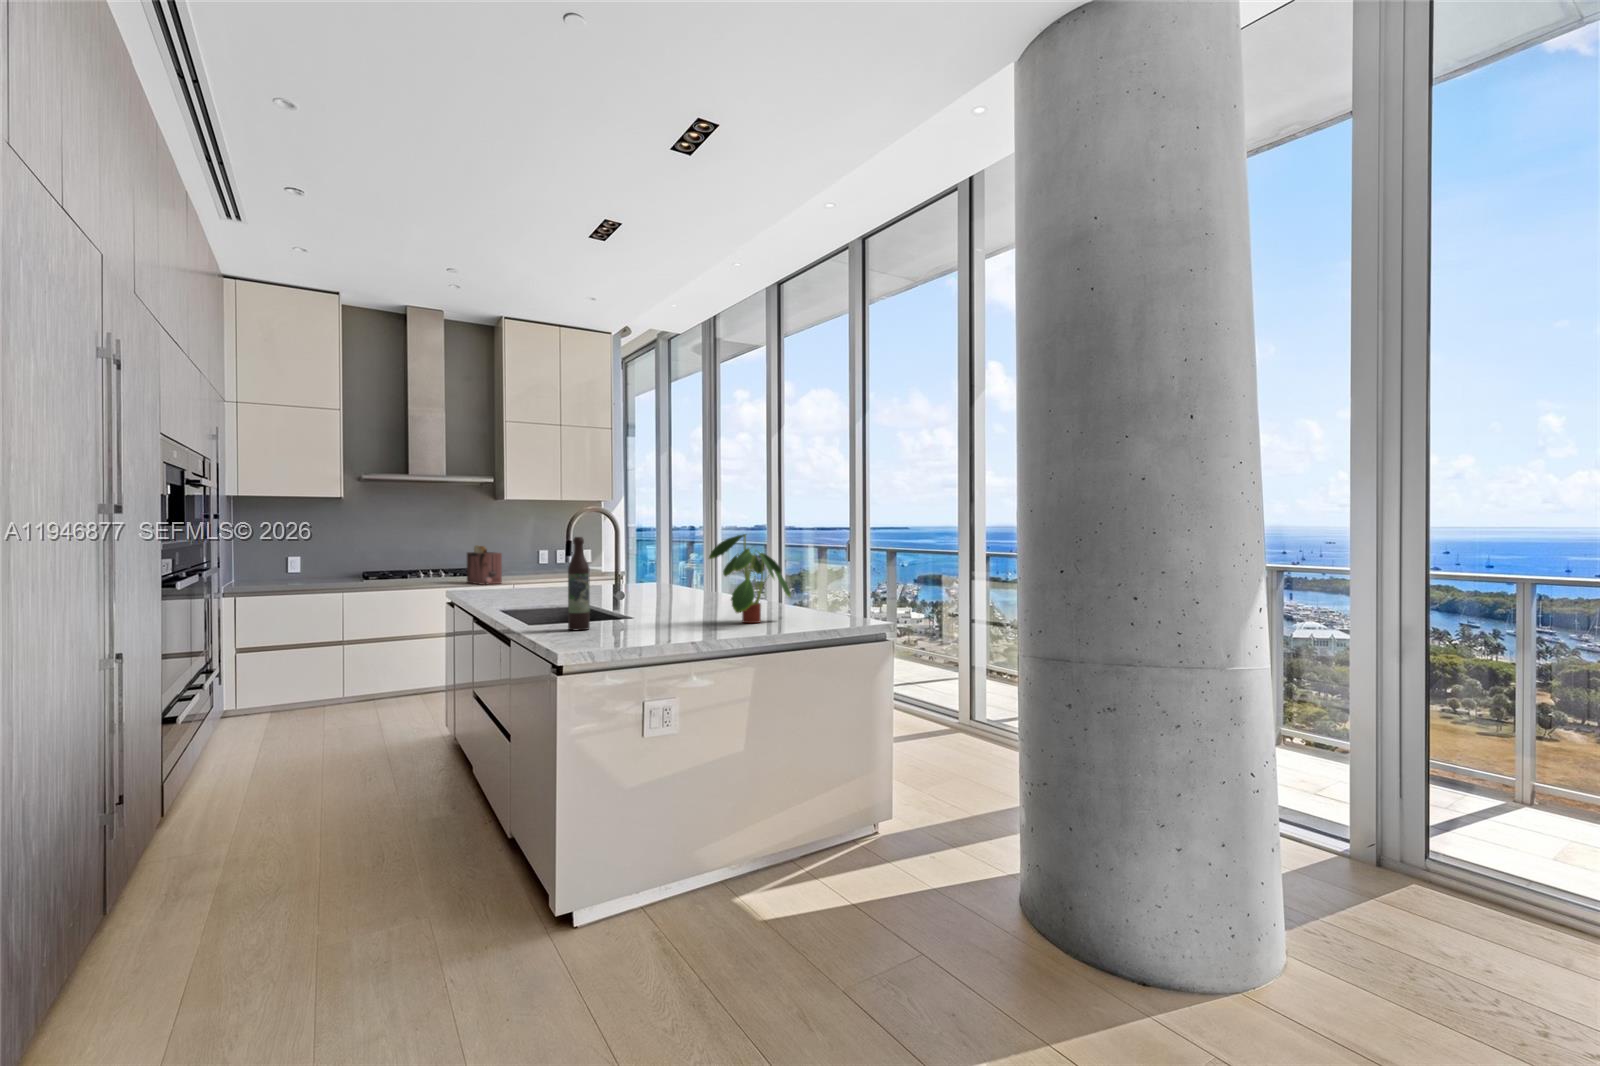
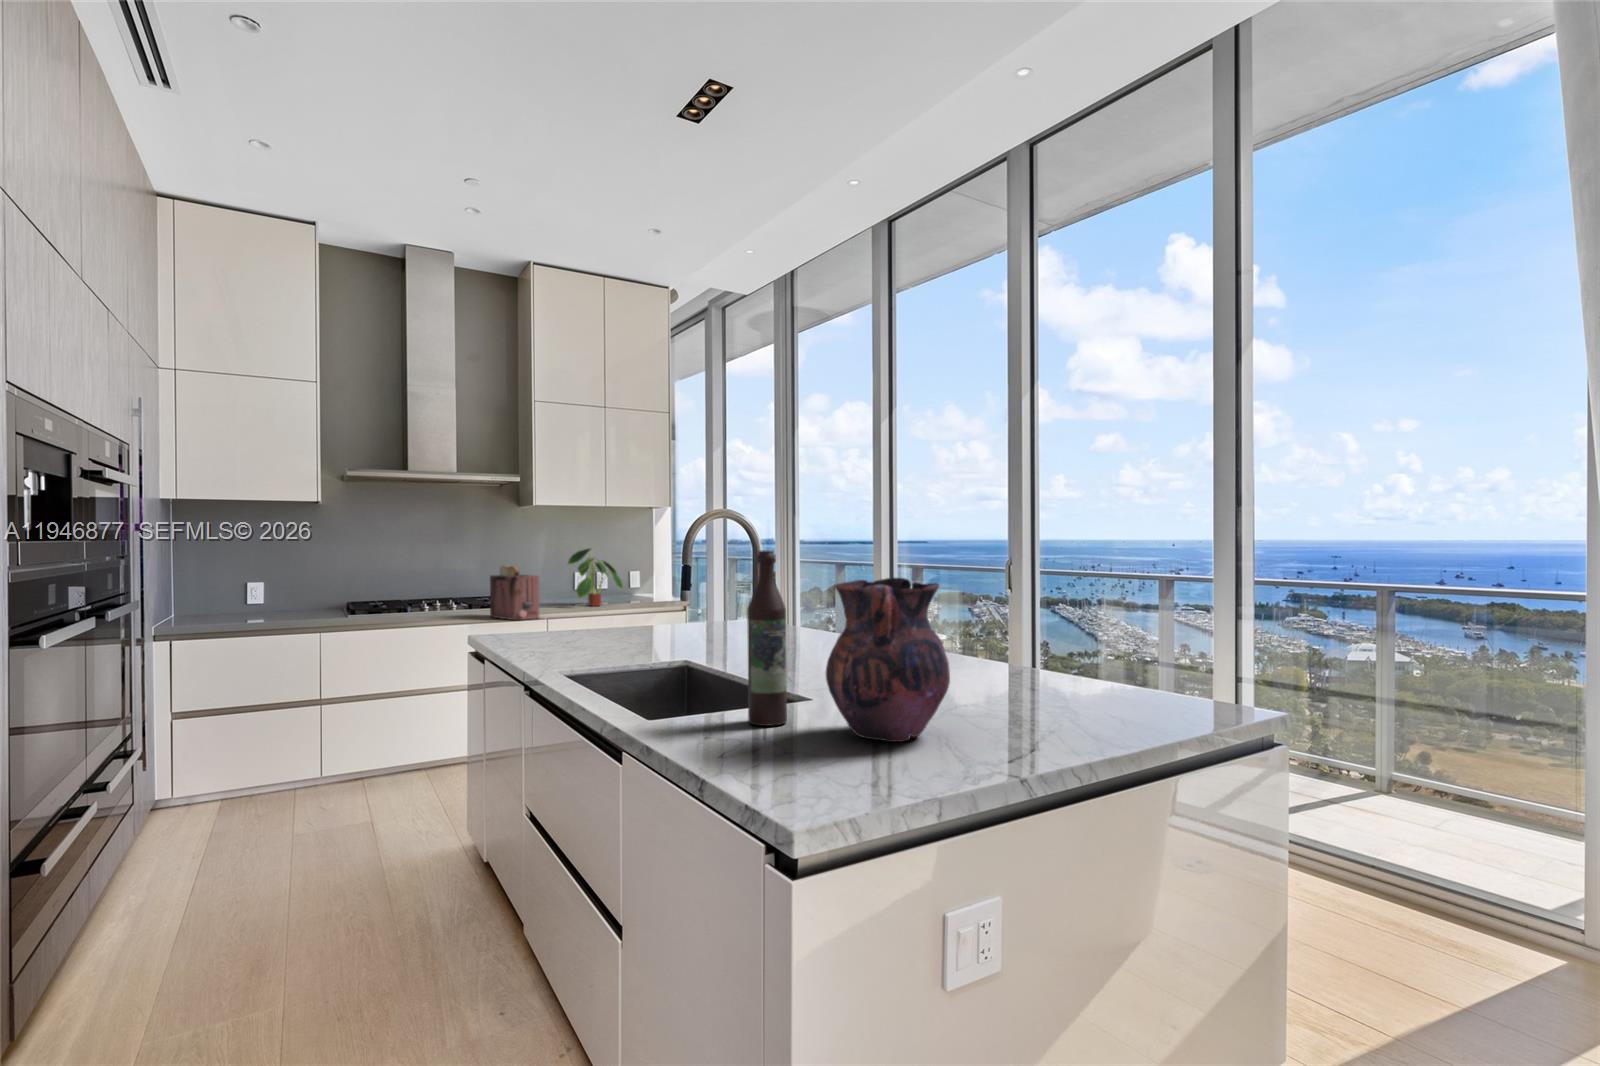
plant: present [709,534,791,623] -> present [568,548,623,606]
vase: none [600,552,665,635] -> present [826,578,950,742]

